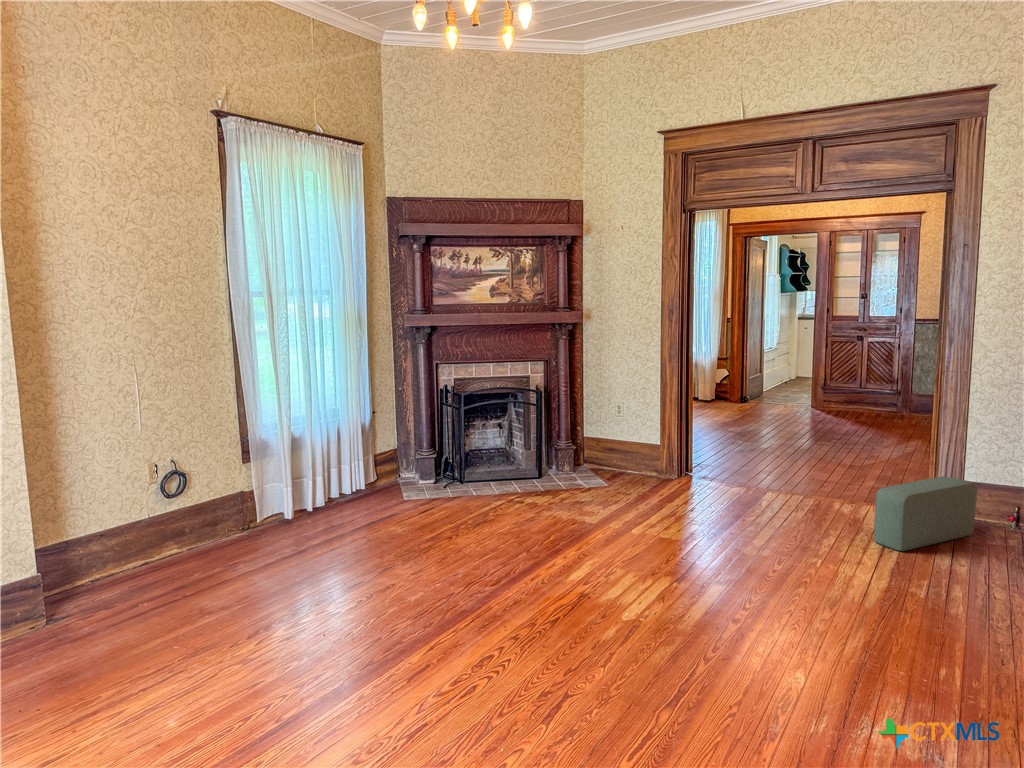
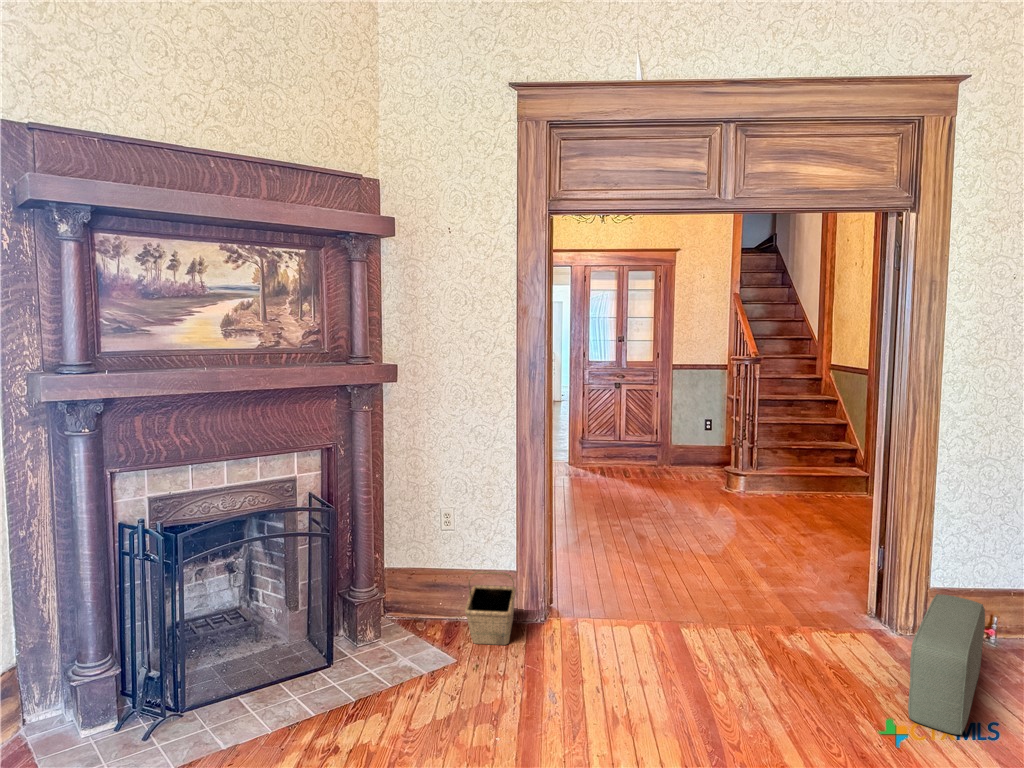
basket: none [619,441,658,484] -> present [465,571,516,645]

